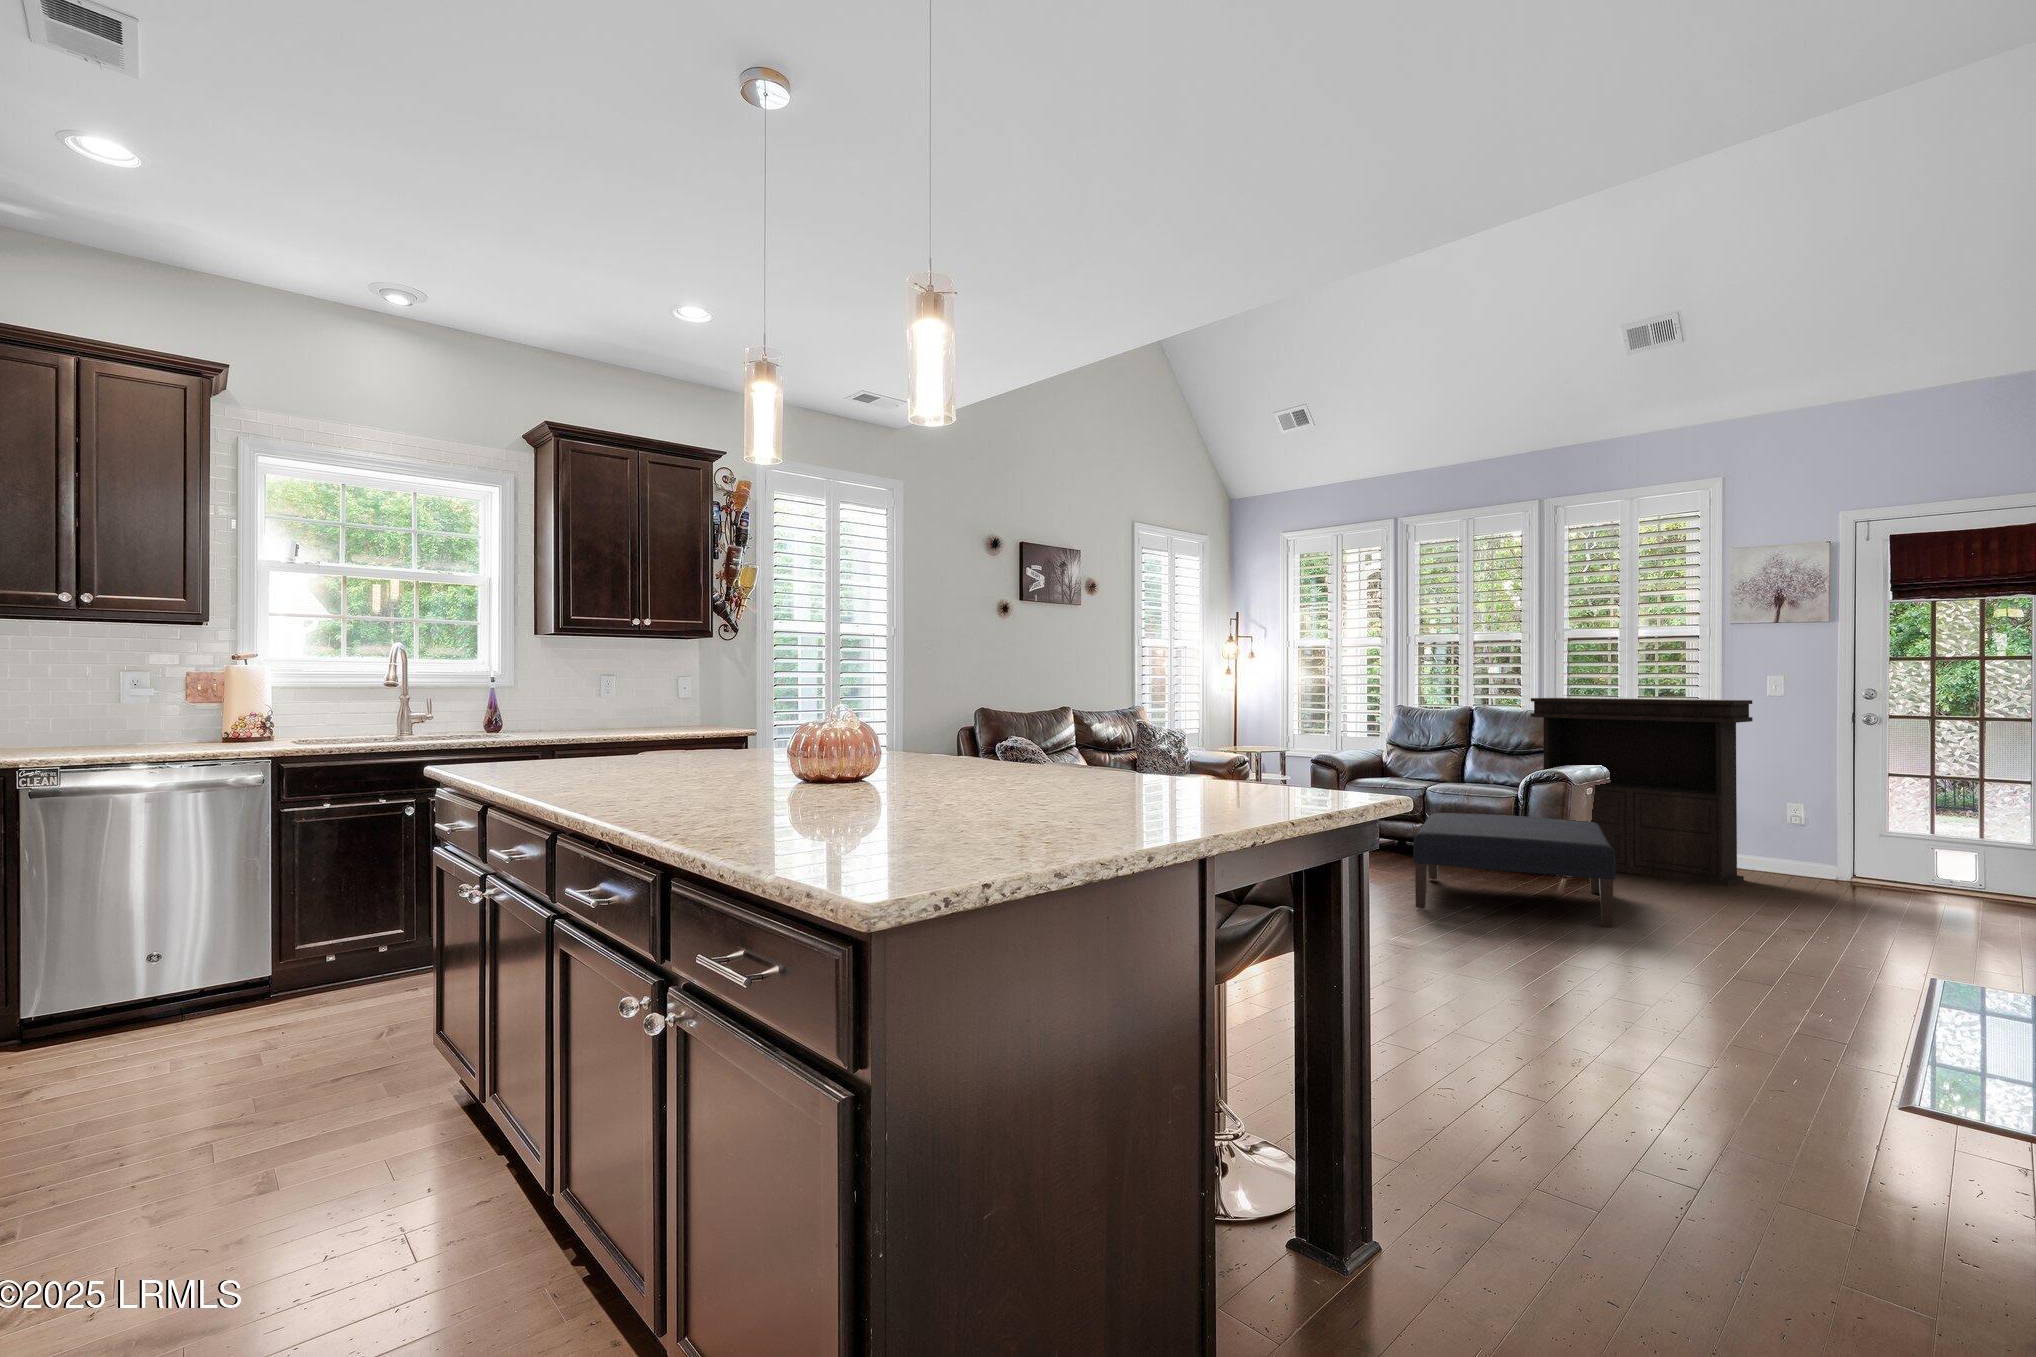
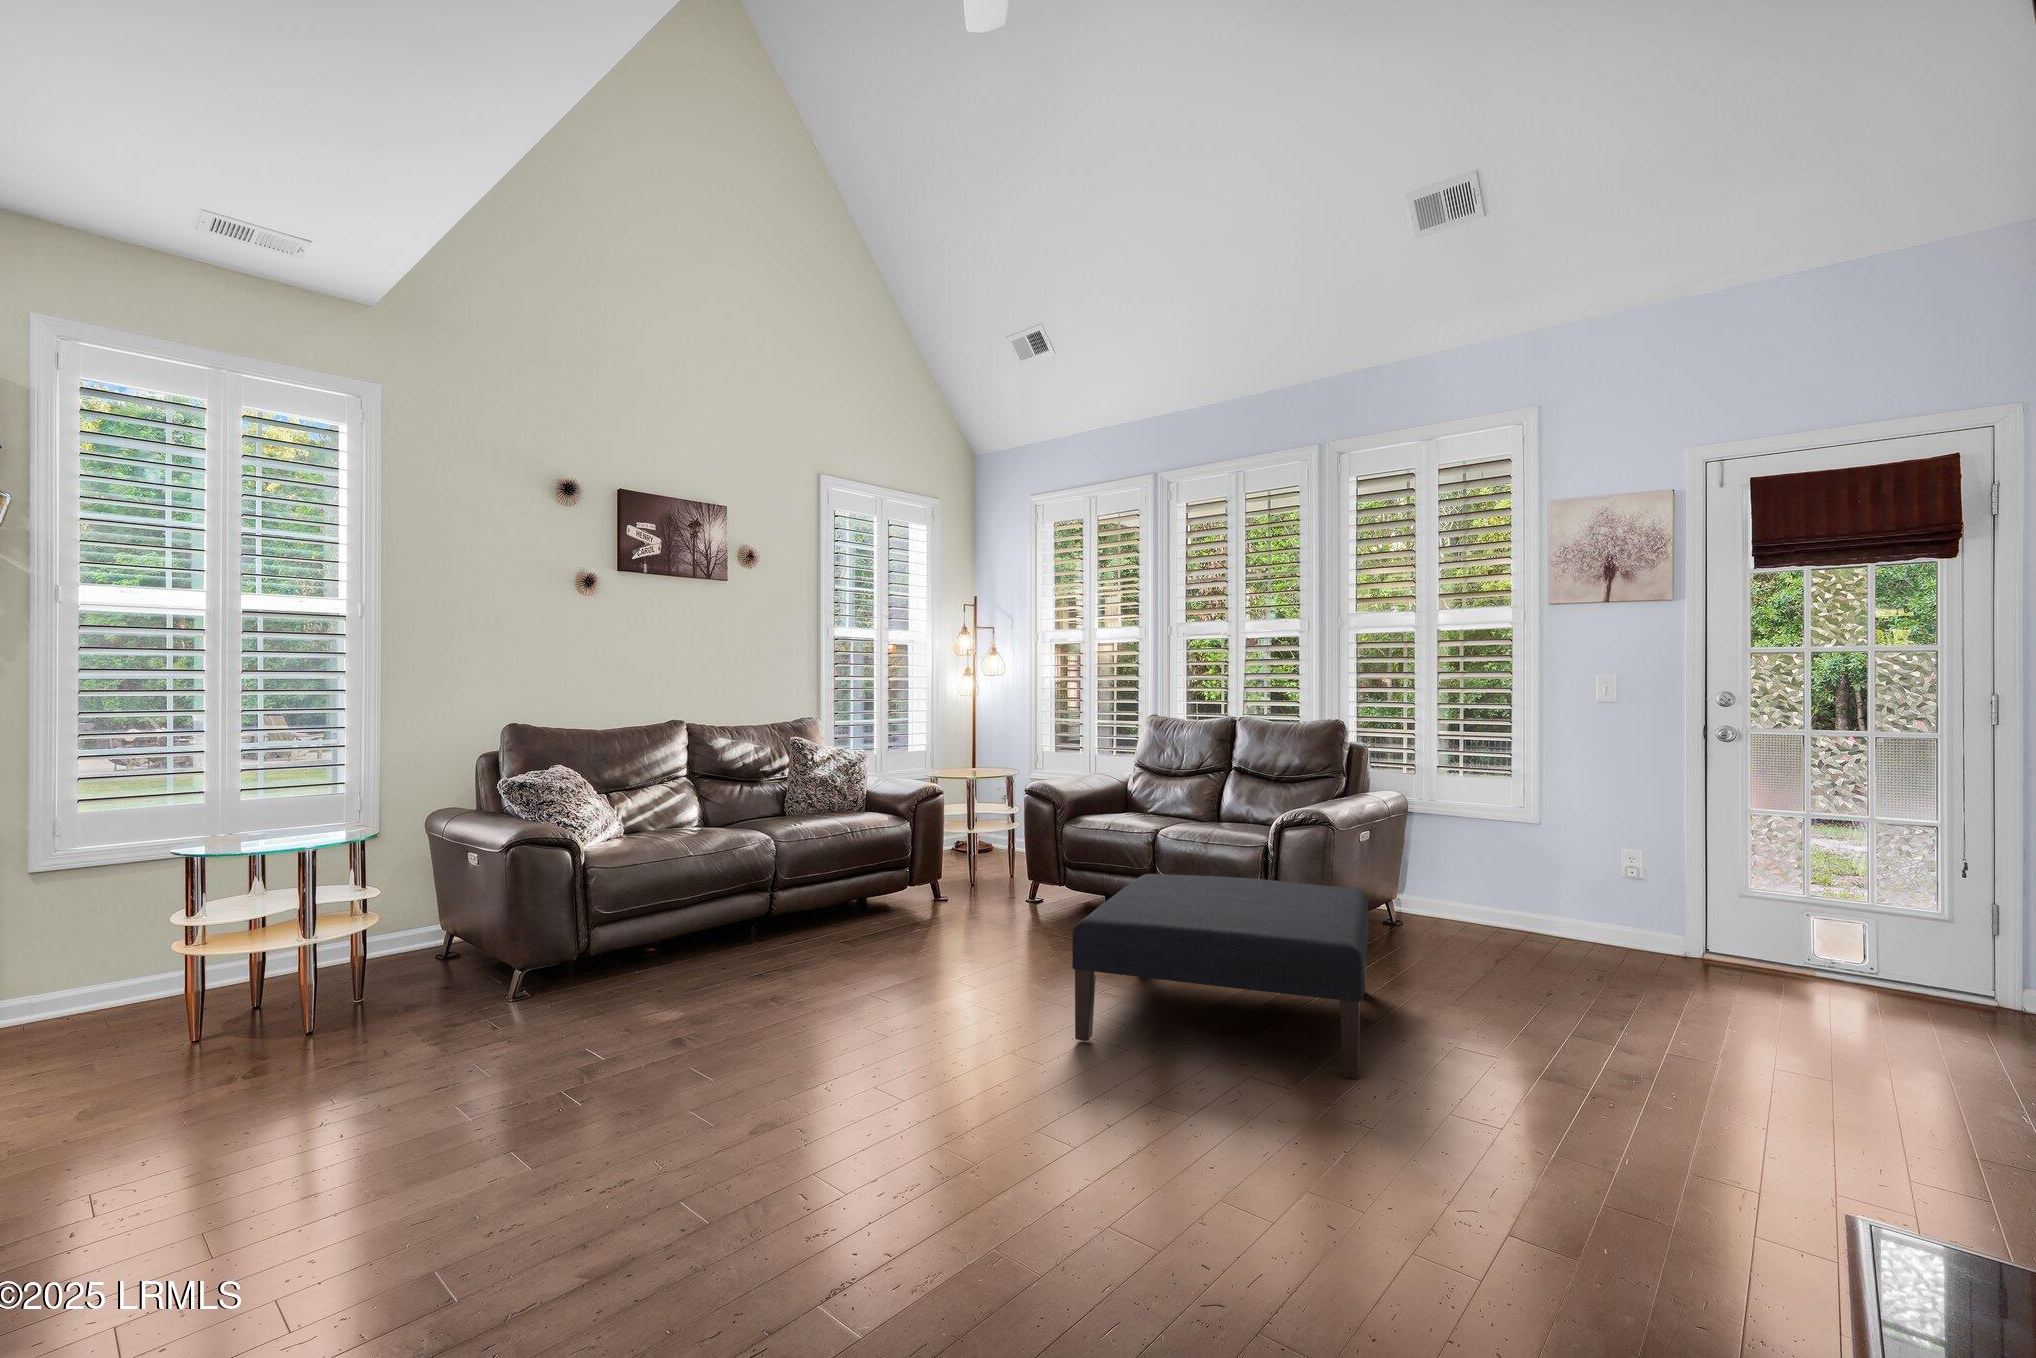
console table: present [1531,698,1753,886] -> none [1296,705,1576,975]

